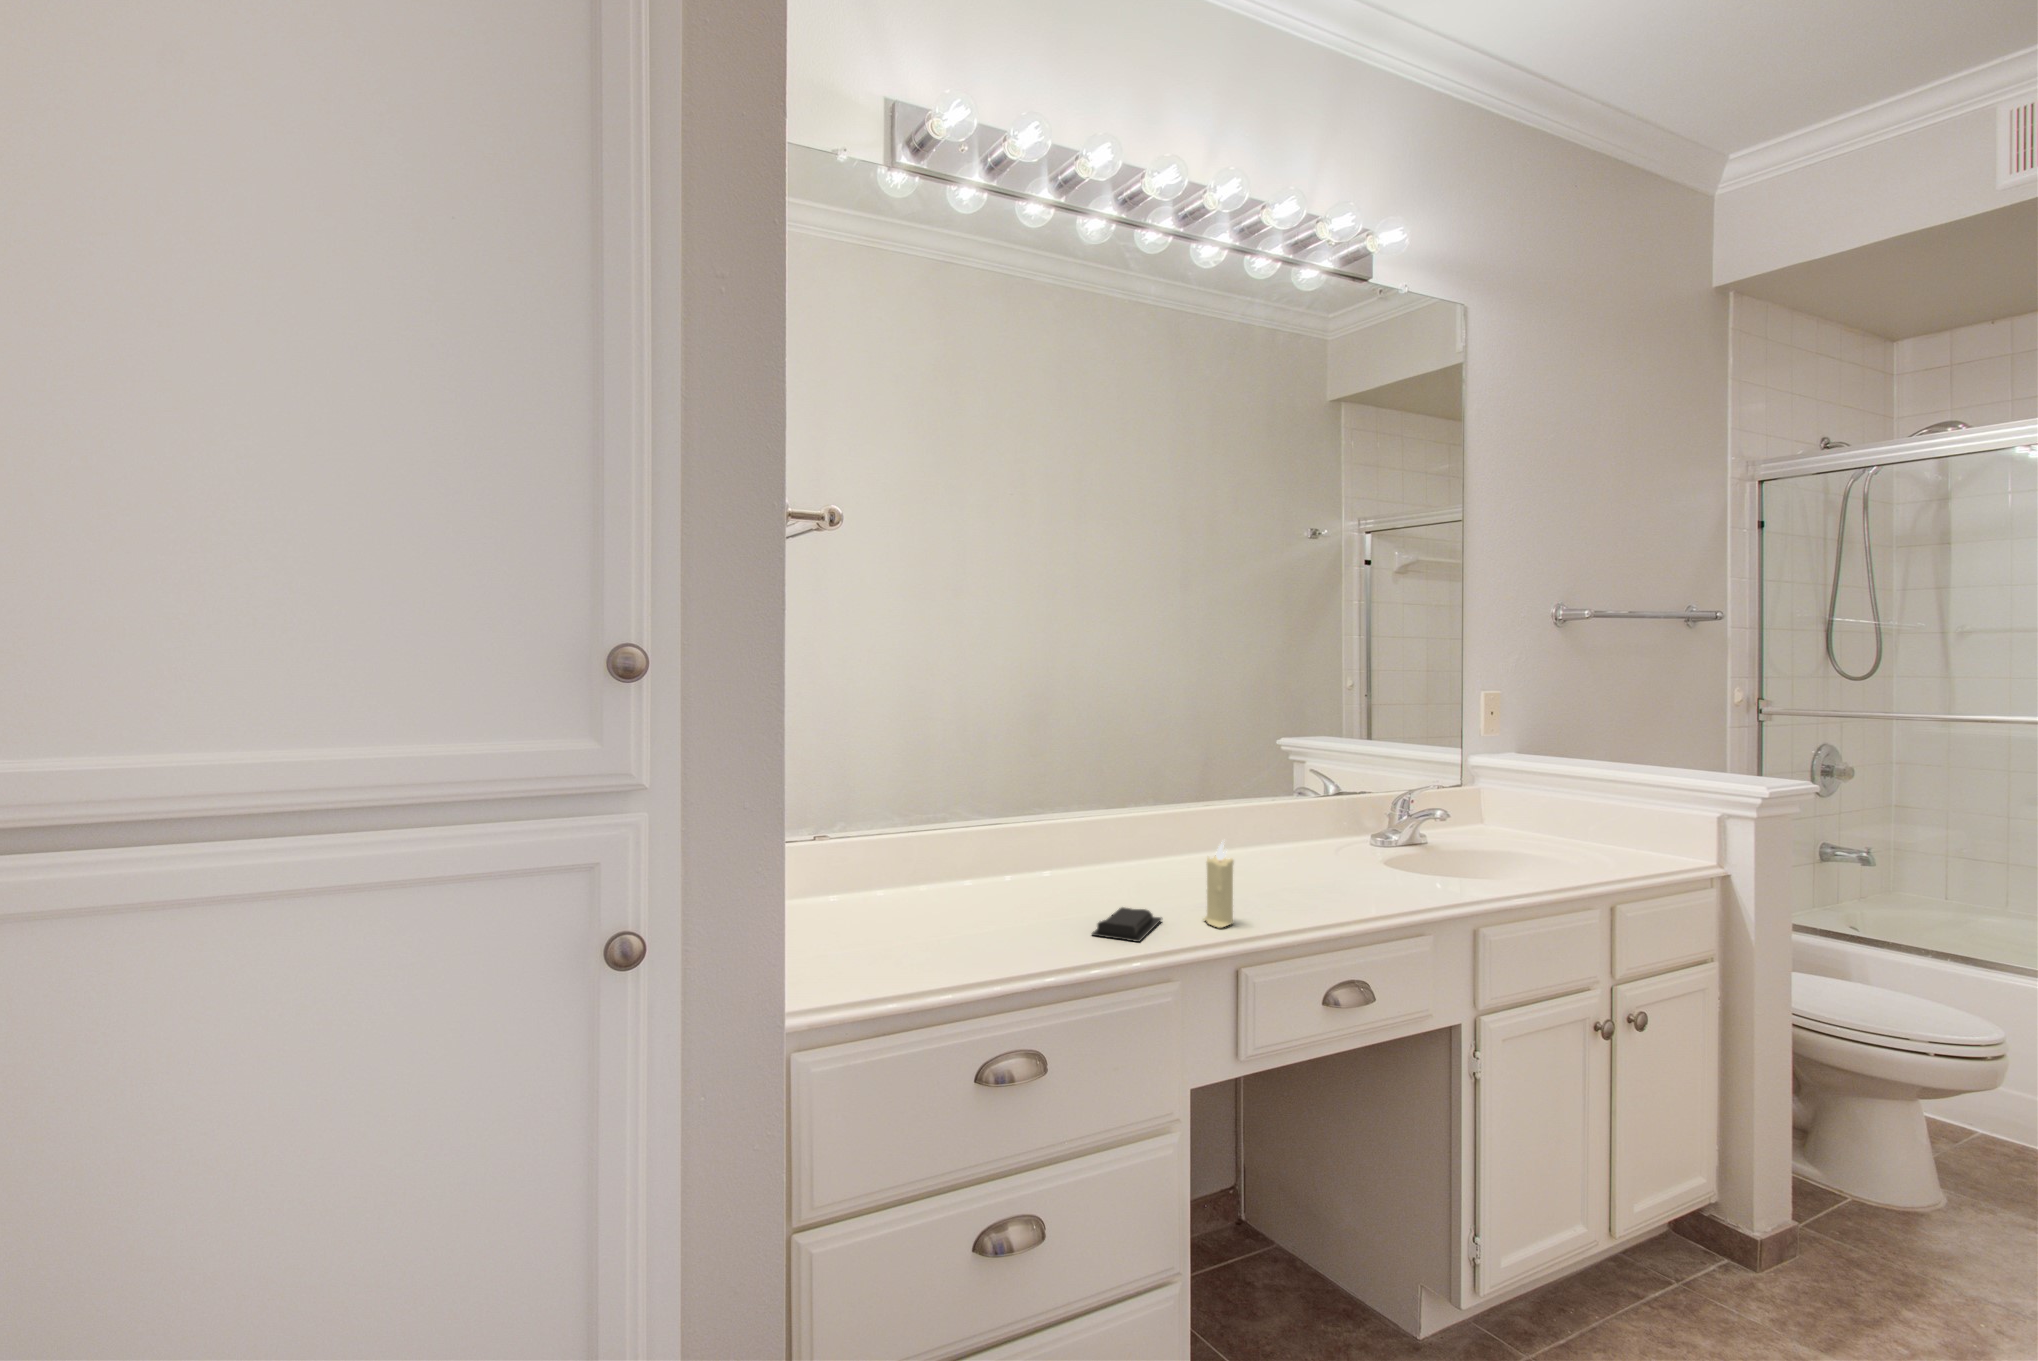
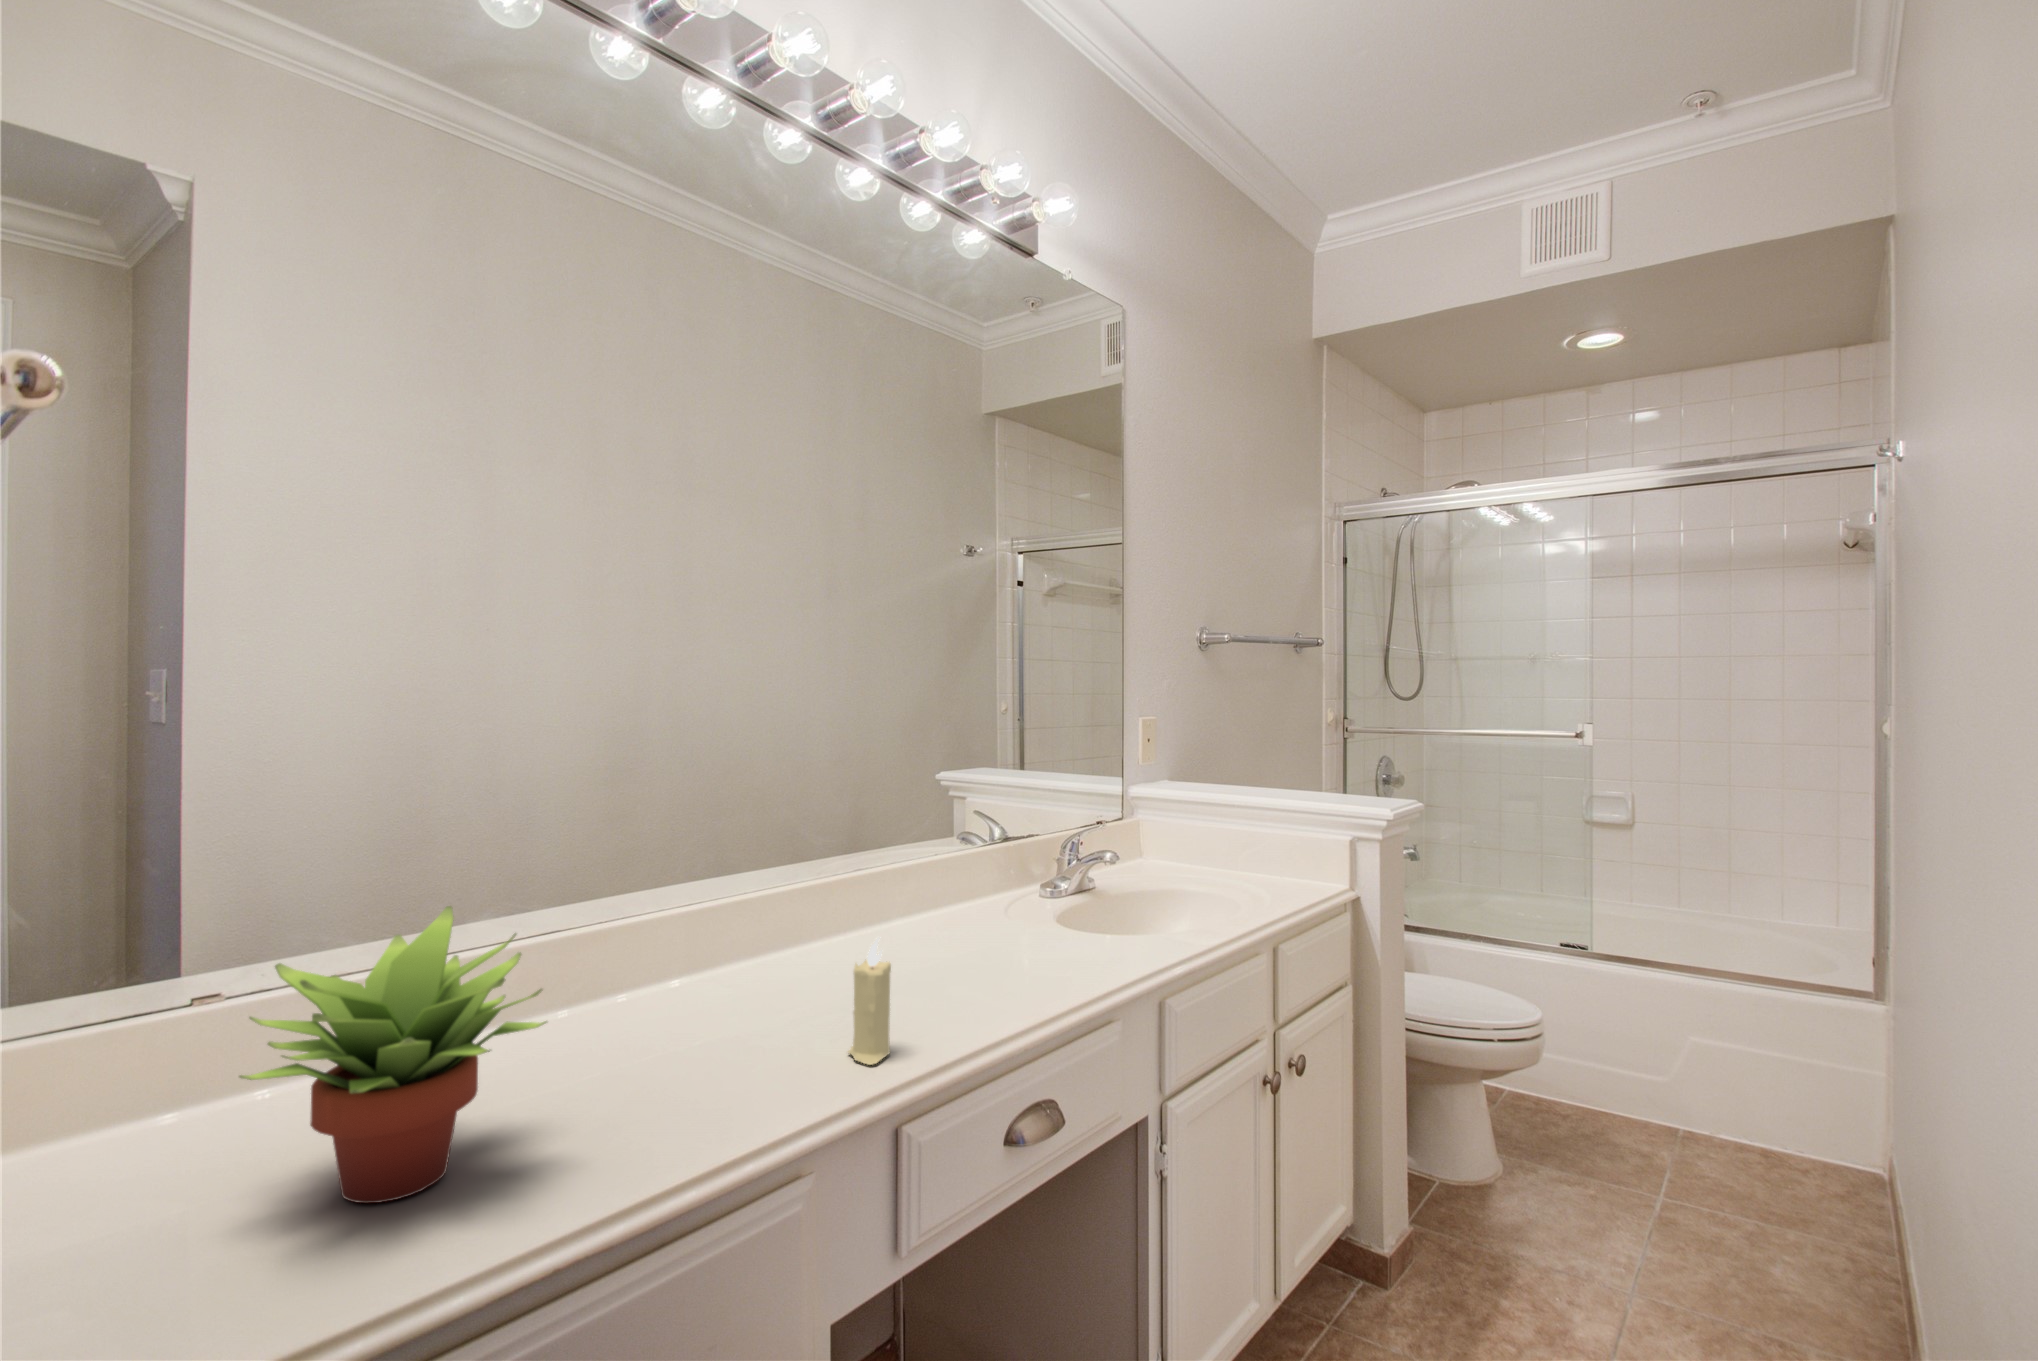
succulent plant: none [875,789,1020,946] -> present [239,906,547,1203]
soap bar: present [1092,907,1161,942] -> none [676,1054,790,1117]

